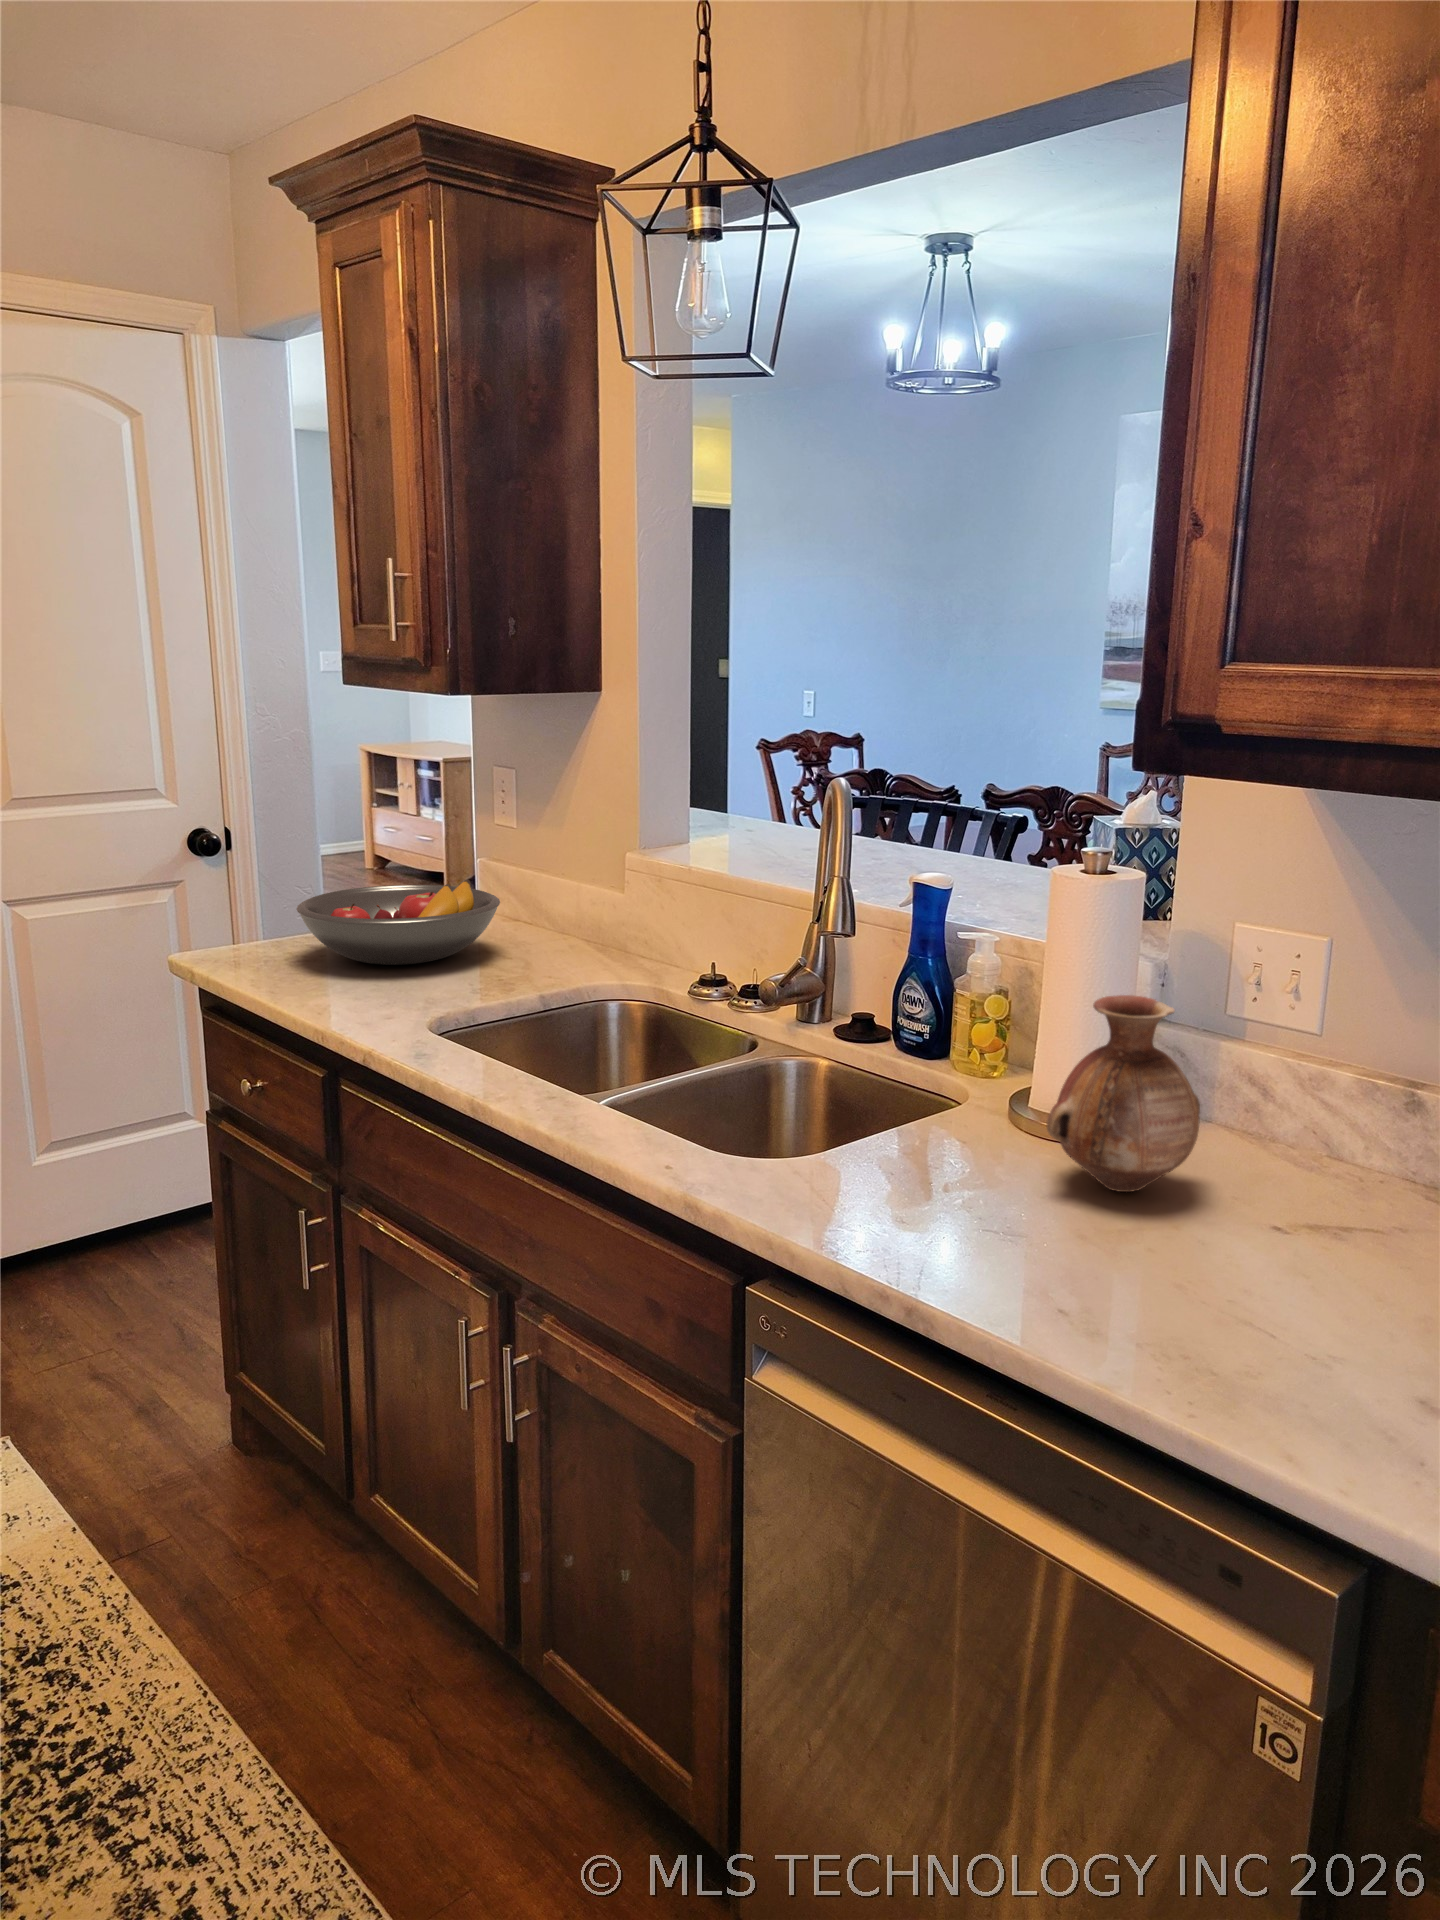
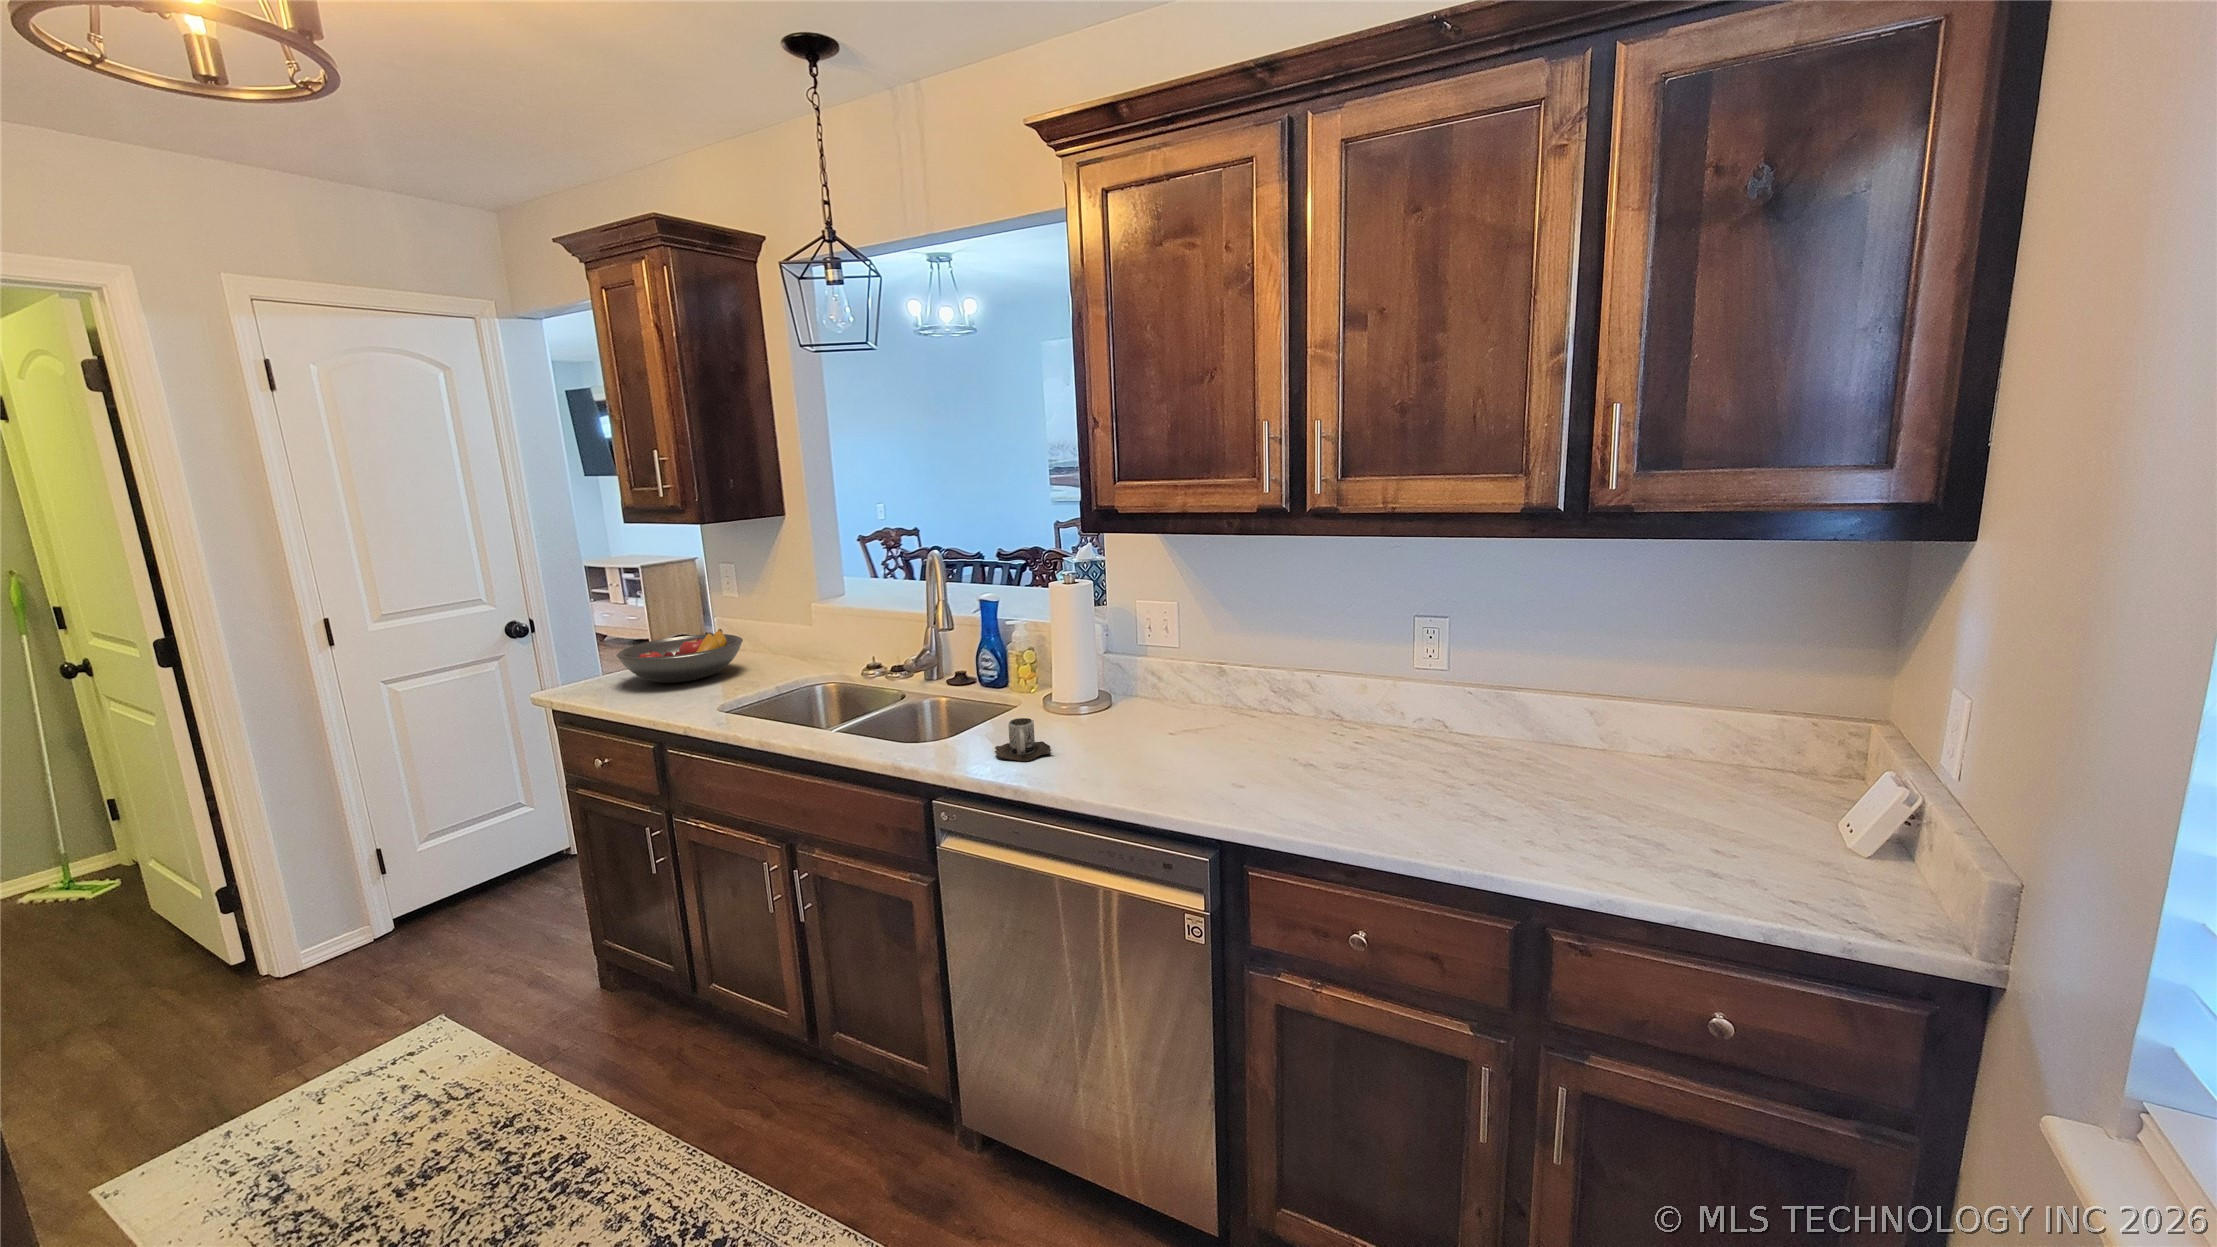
vase: present [1046,995,1200,1192] -> none [1061,638,1127,728]
mug: none [886,1151,1016,1251] -> present [995,718,1051,761]

